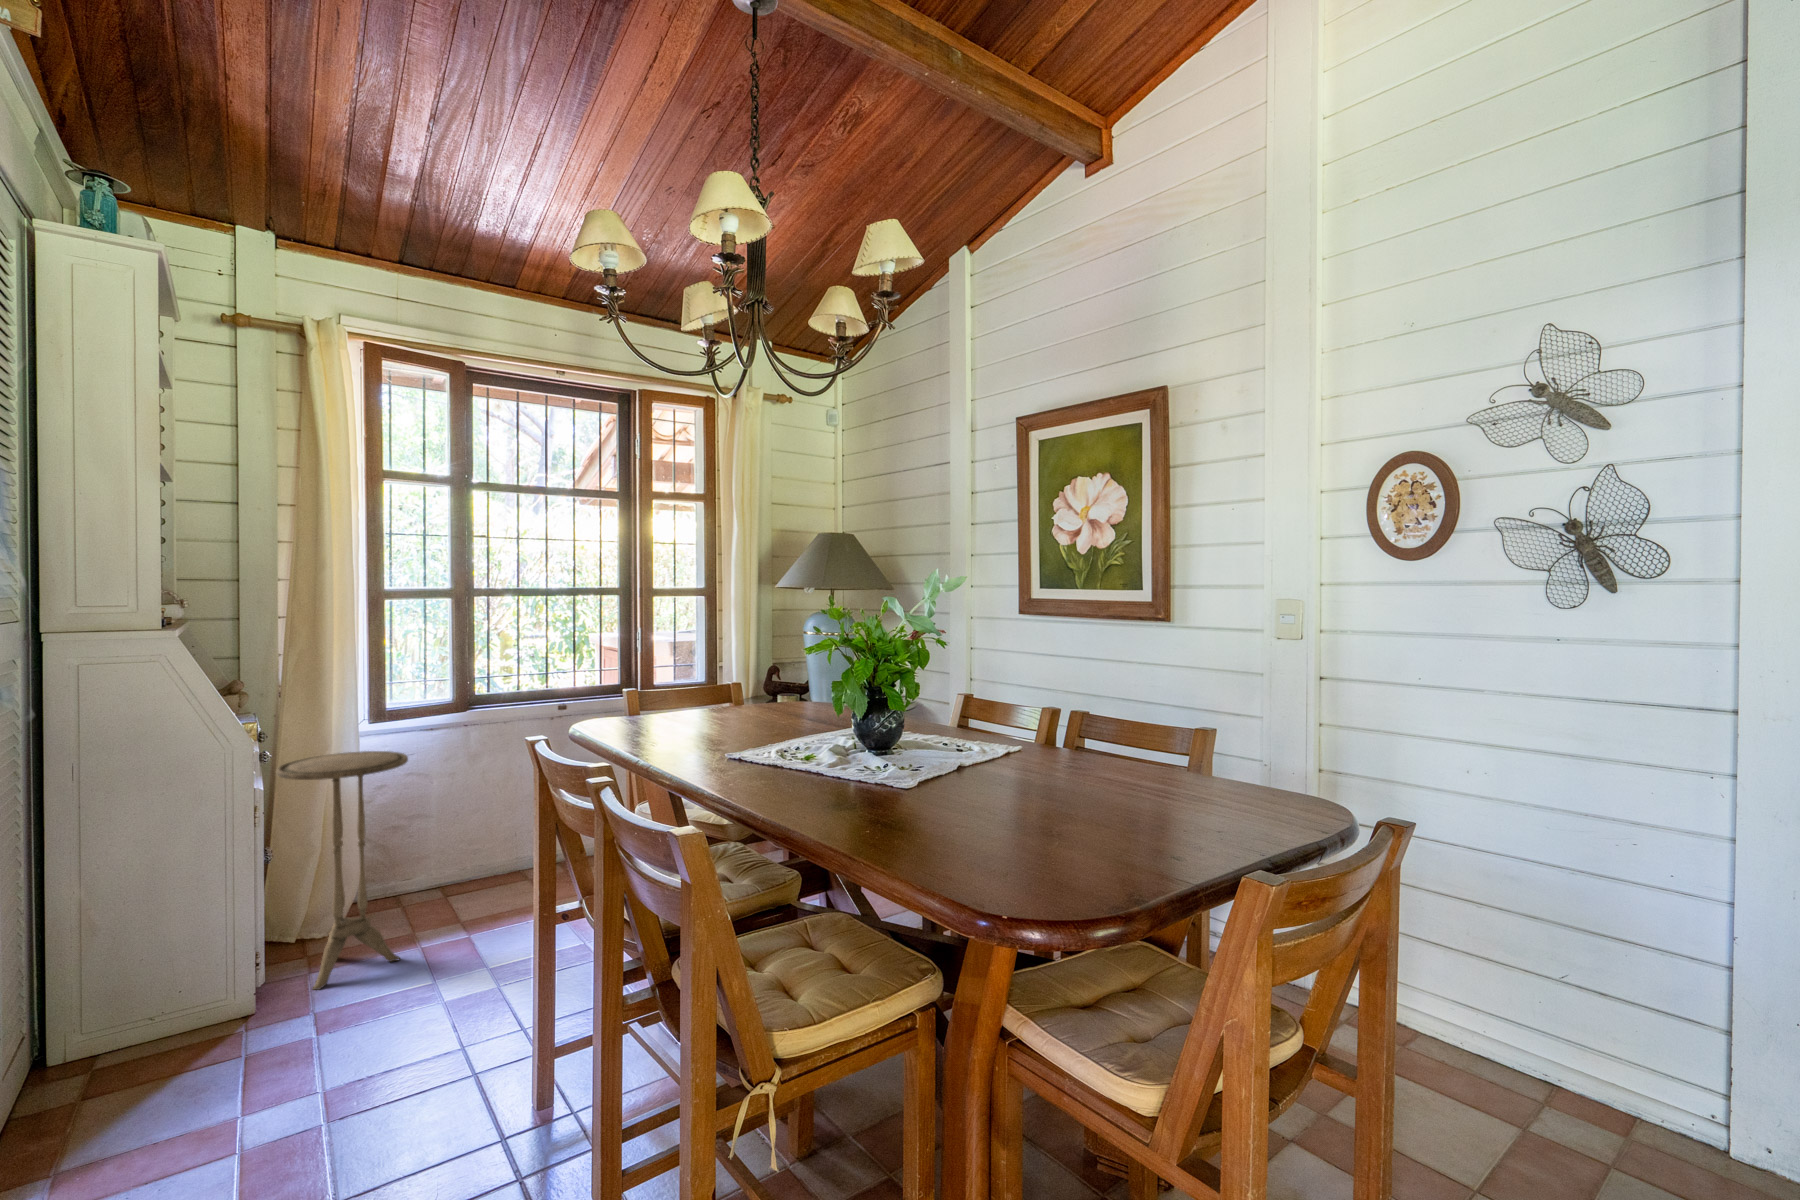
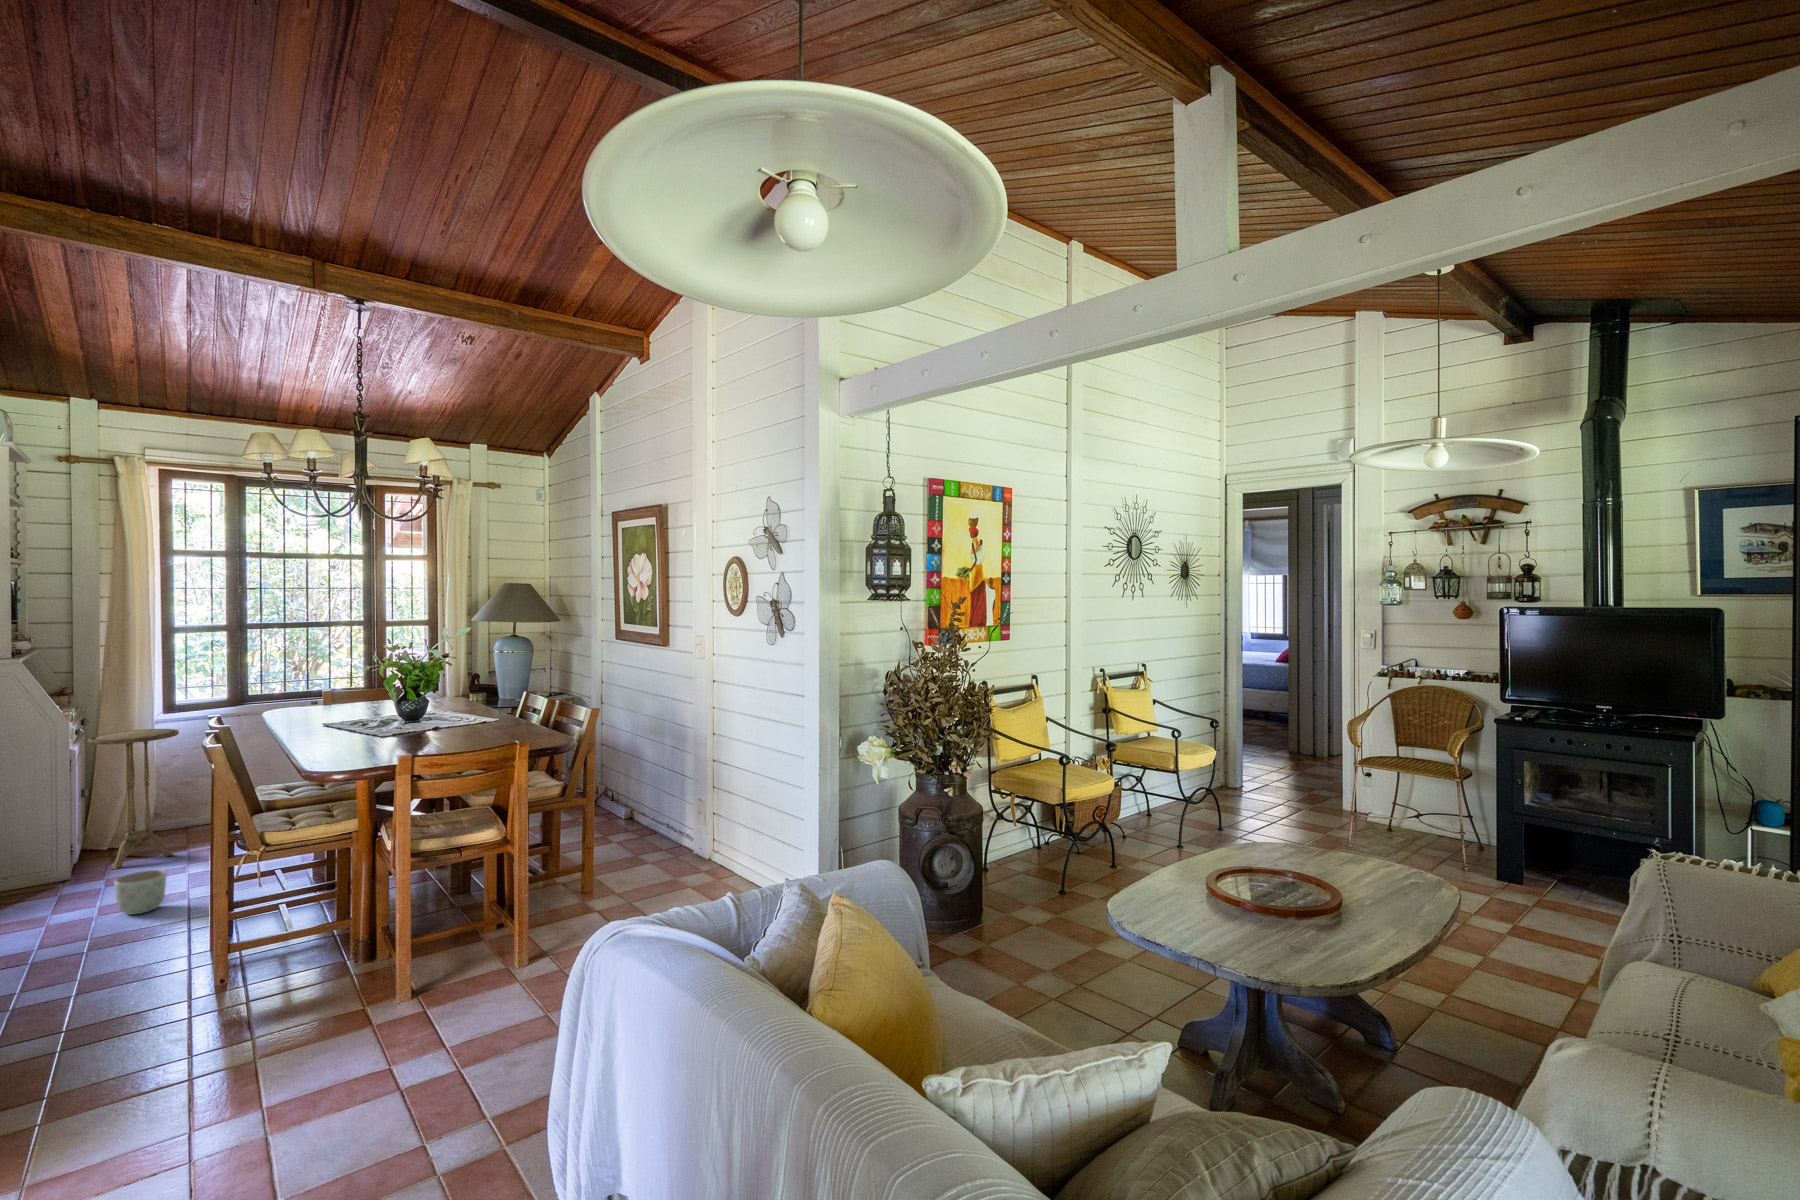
planter: none [352,1024,437,1119] -> present [114,870,166,914]

